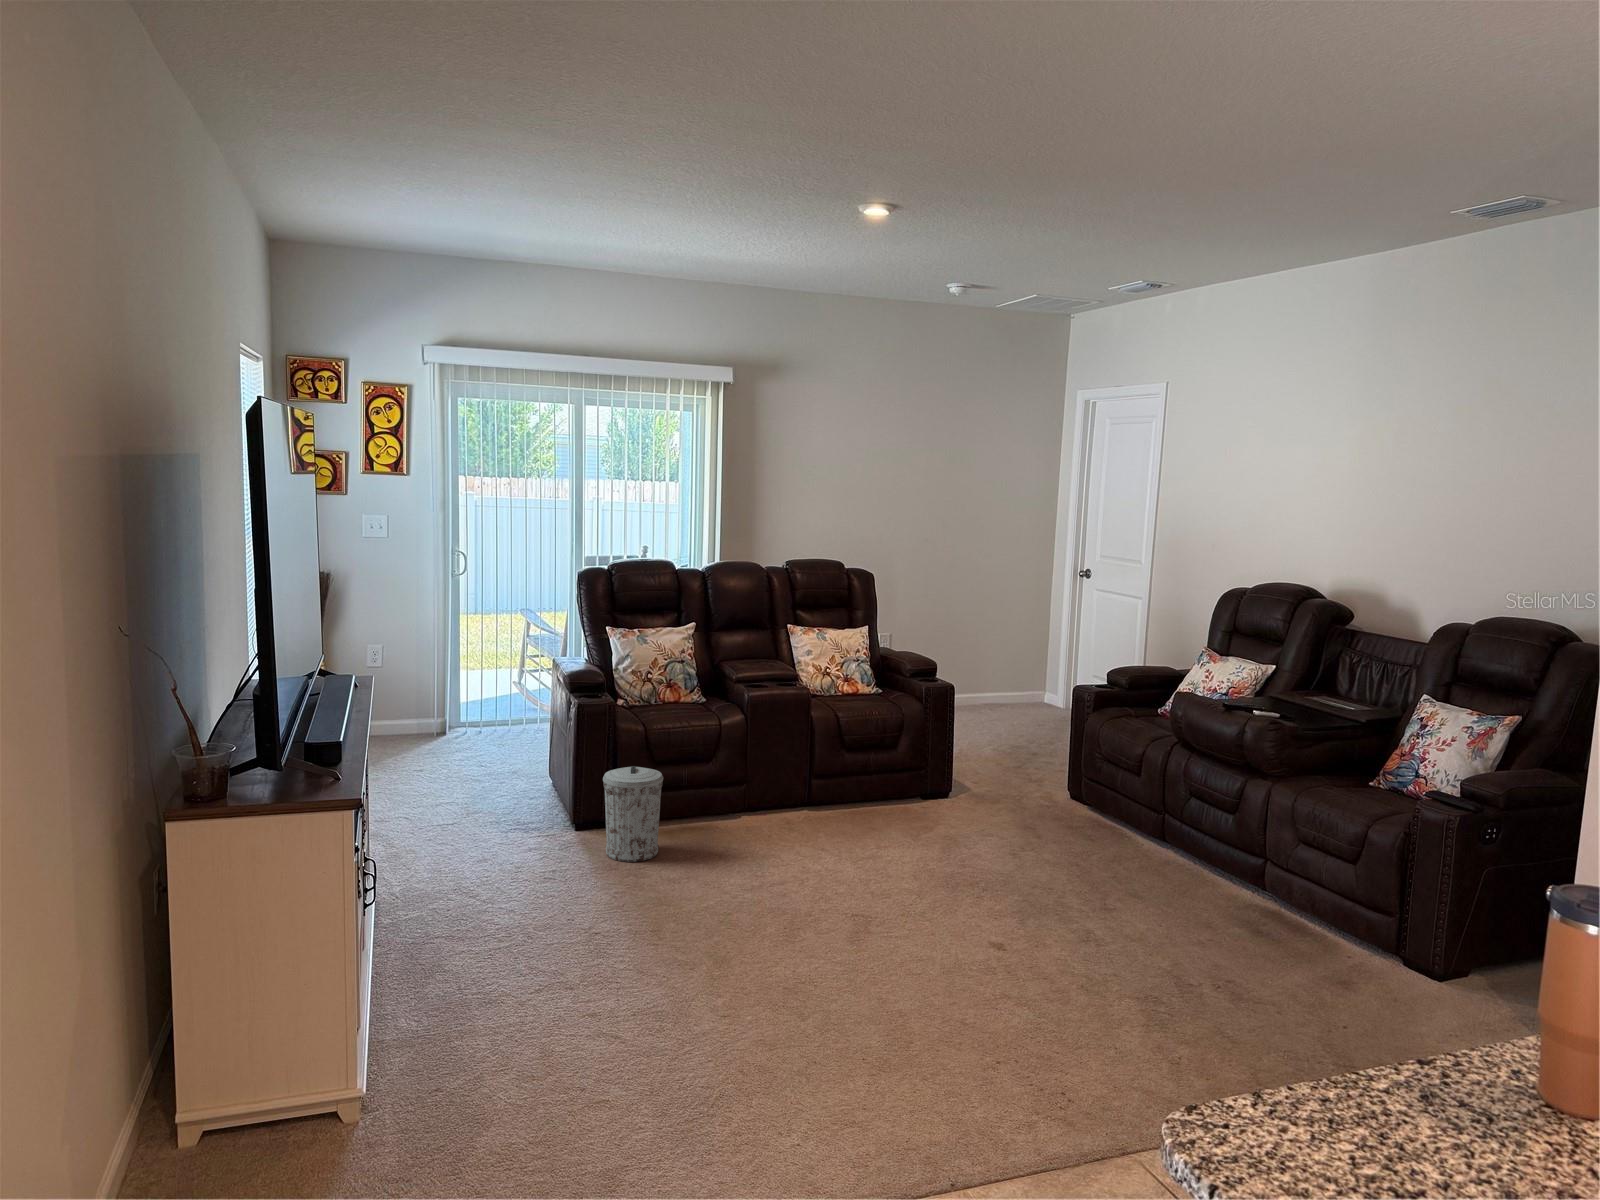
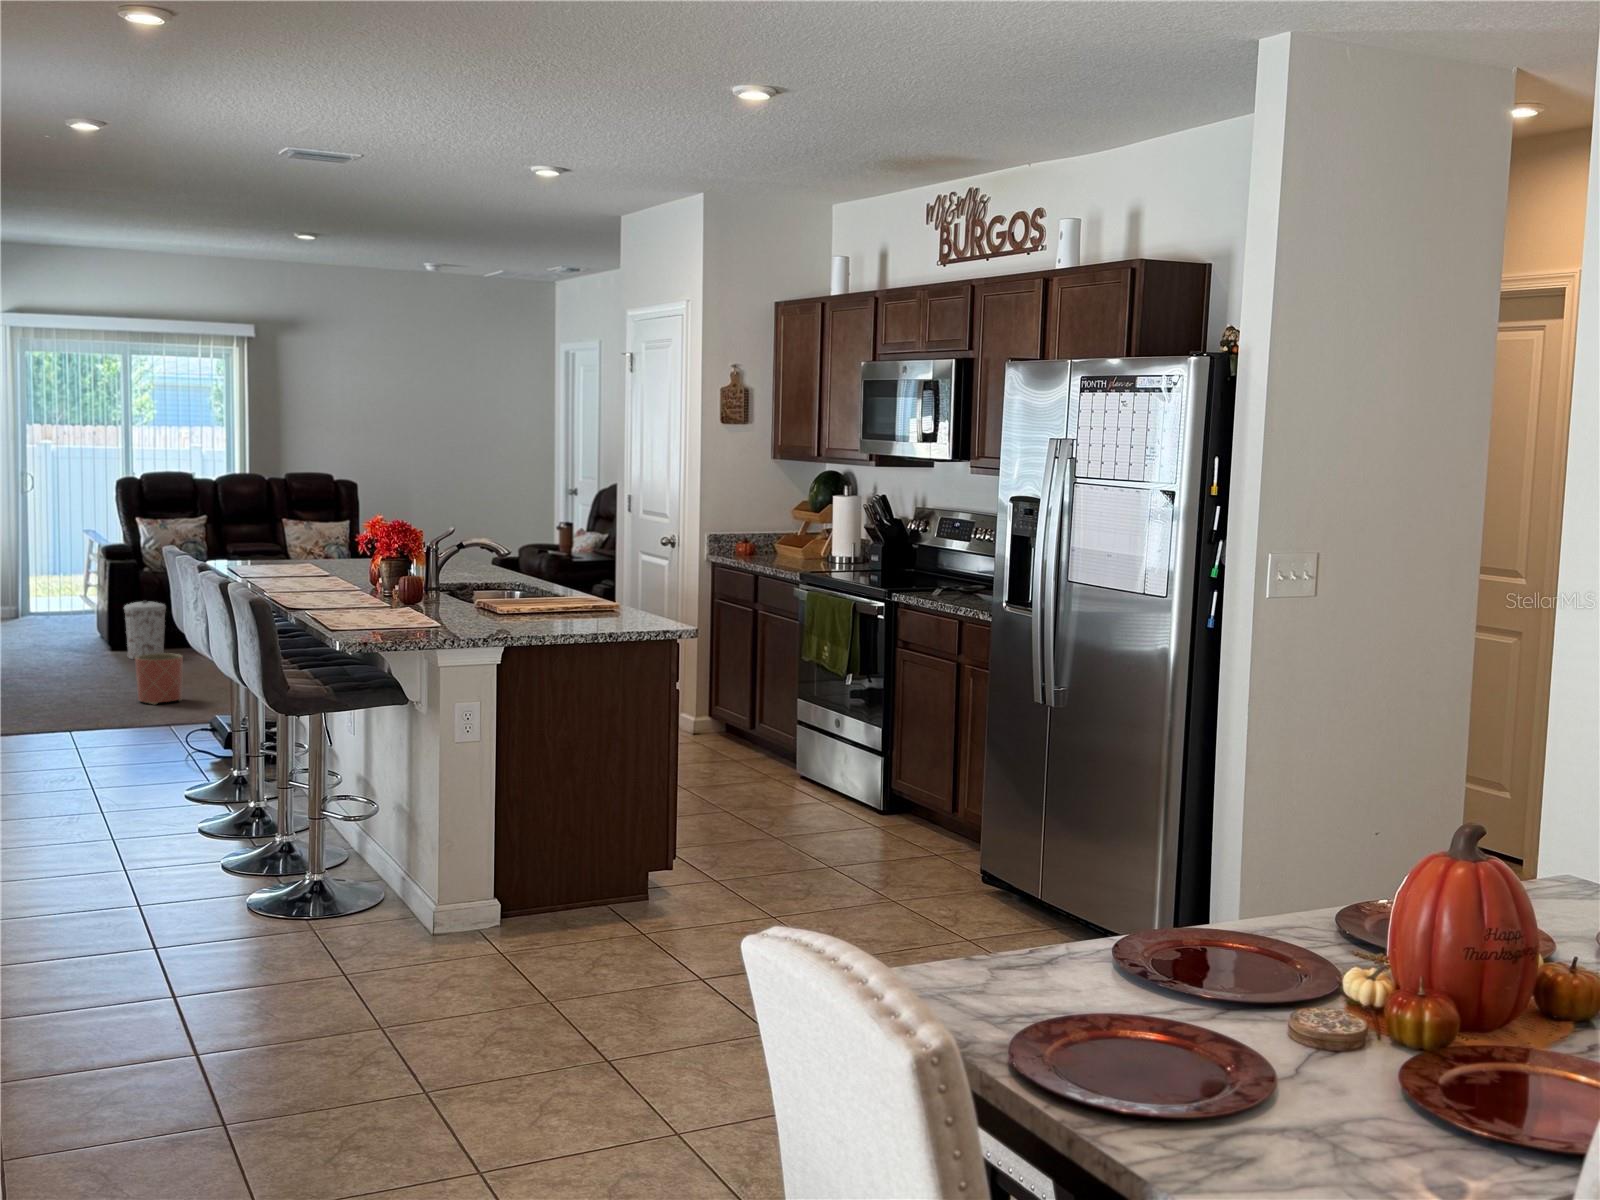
planter: none [678,945,765,1069] -> present [135,653,183,704]

